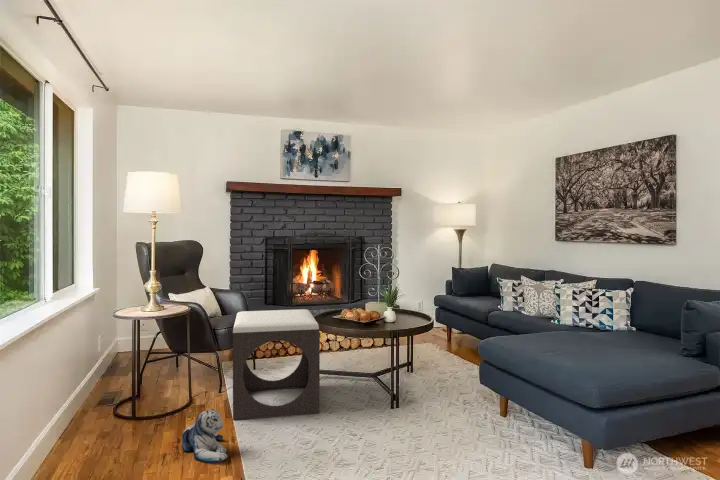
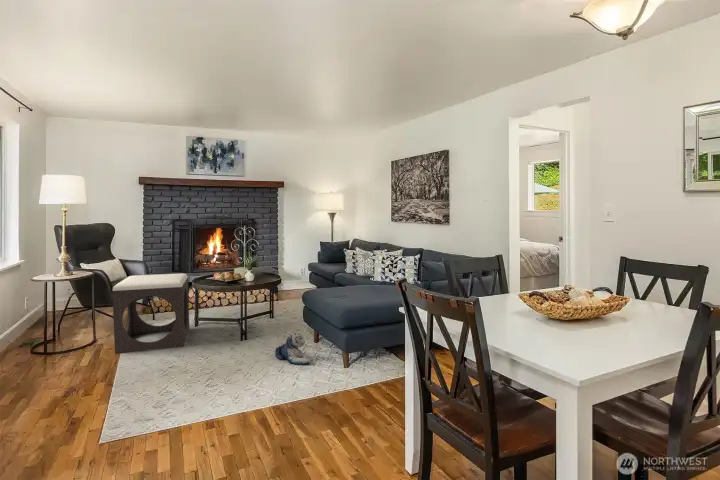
plush toy: present [182,409,227,463] -> present [275,333,311,365]

